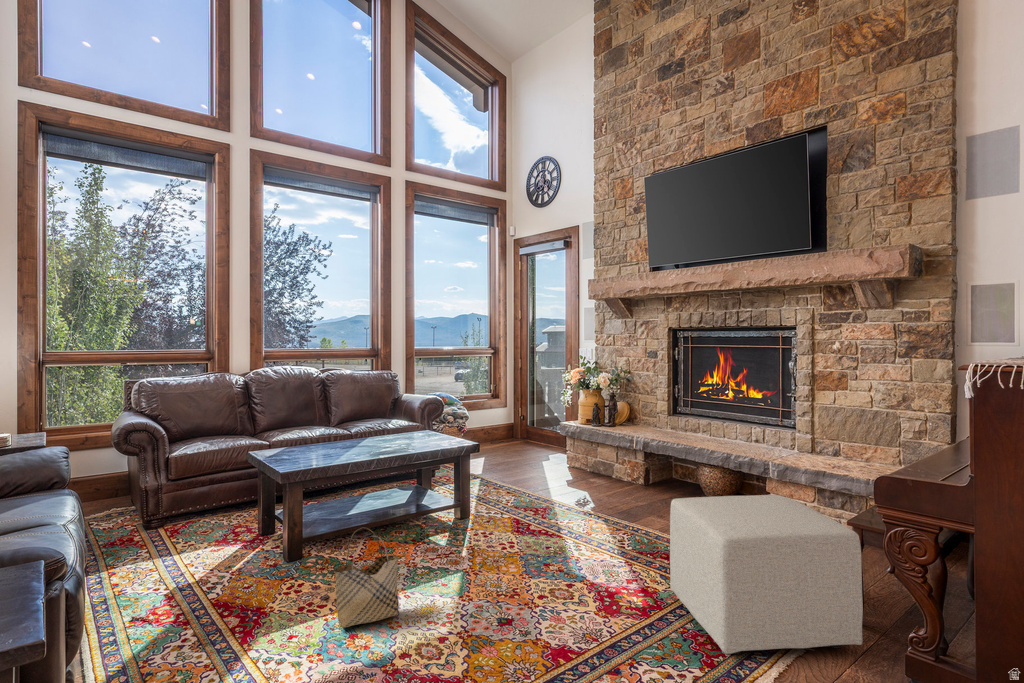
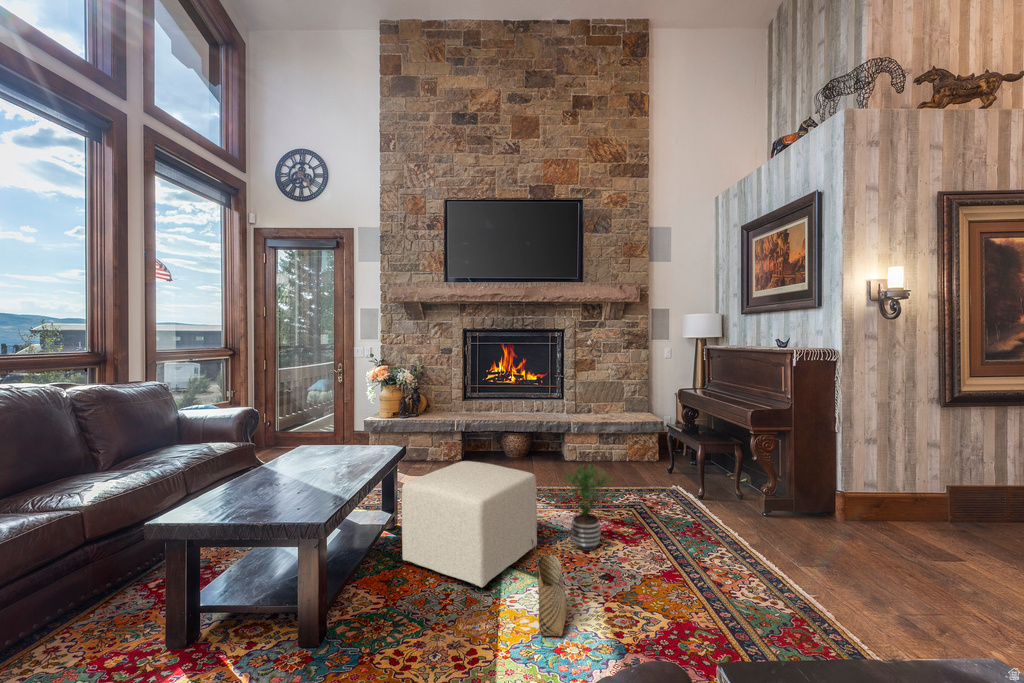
potted plant: none [506,487,573,599] -> present [563,465,612,551]
ottoman: present [670,495,863,654] -> present [402,461,537,588]

